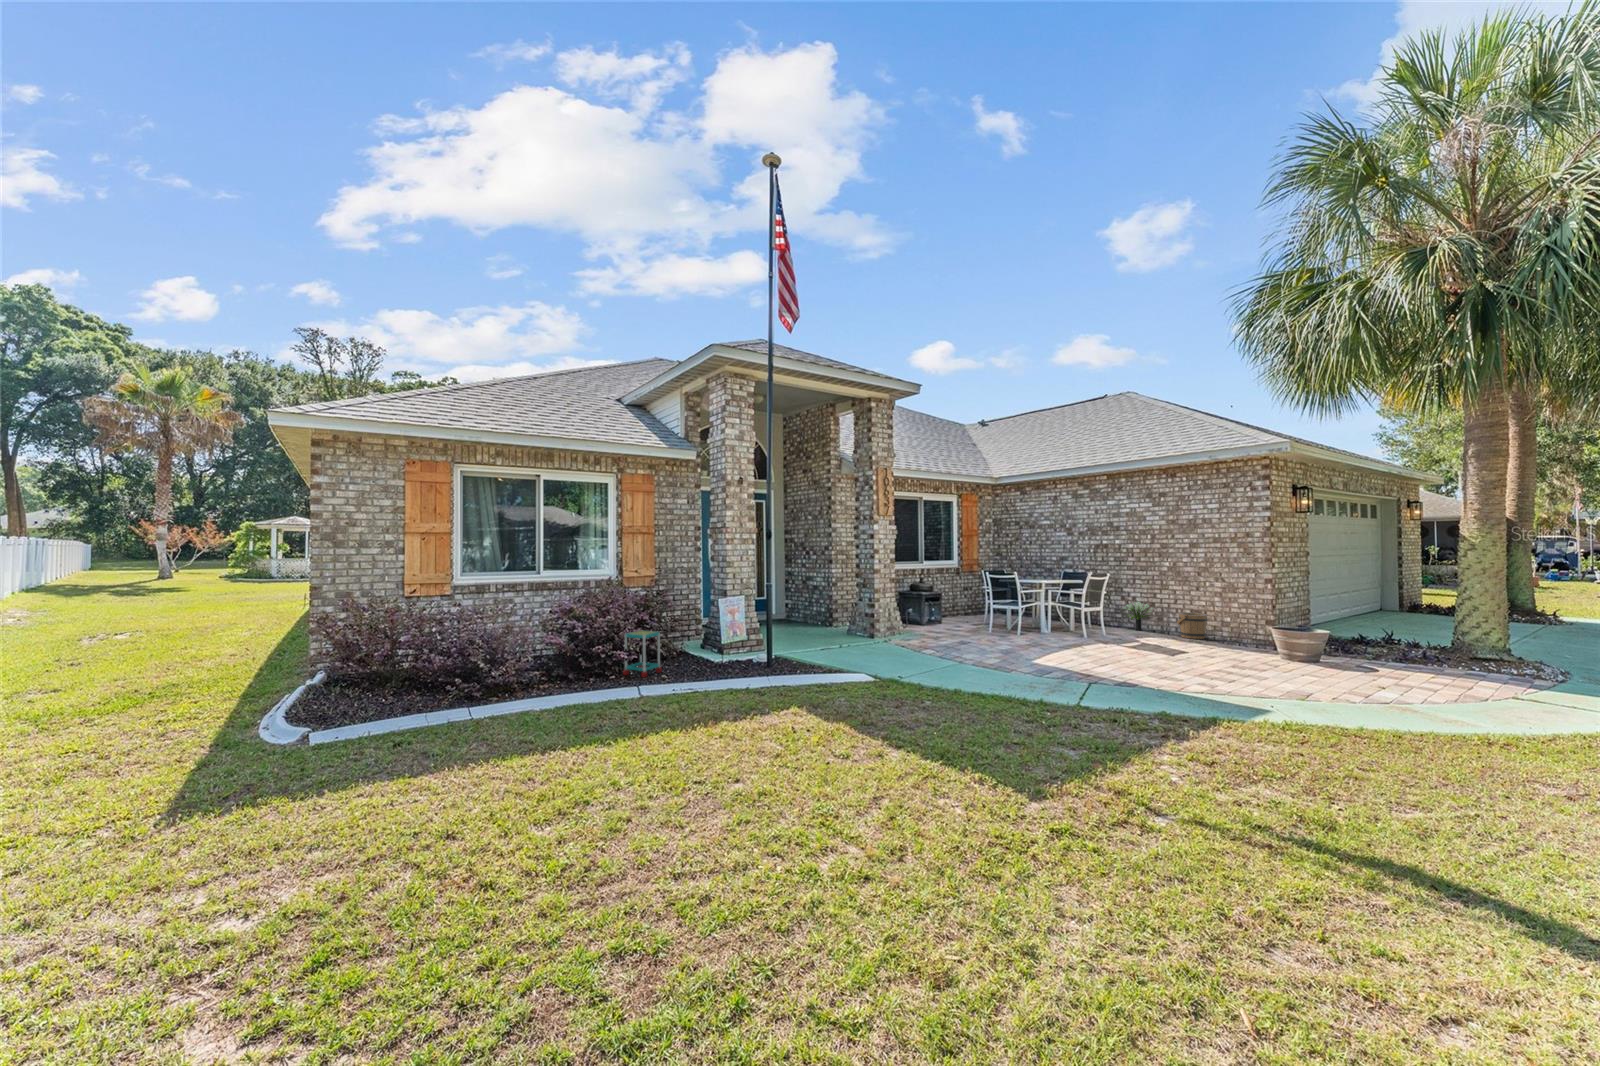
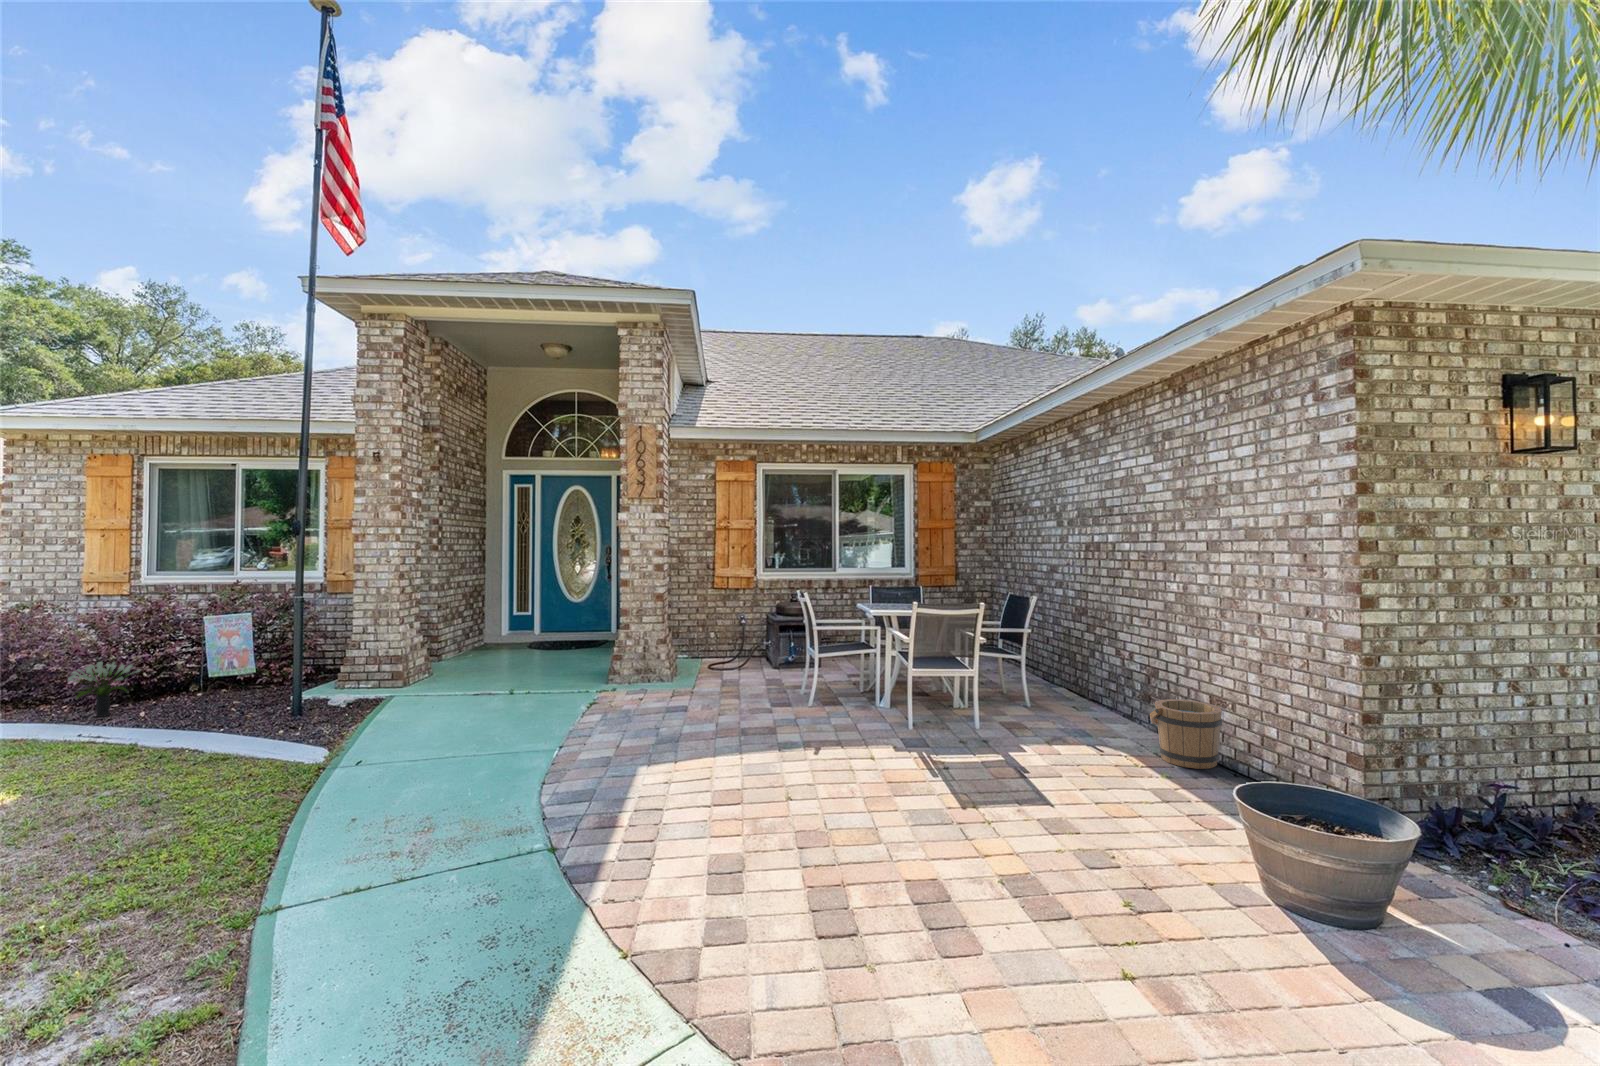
potted plant: present [1123,601,1153,631] -> present [68,662,139,717]
side table: present [623,631,662,677] -> none [163,652,216,716]

